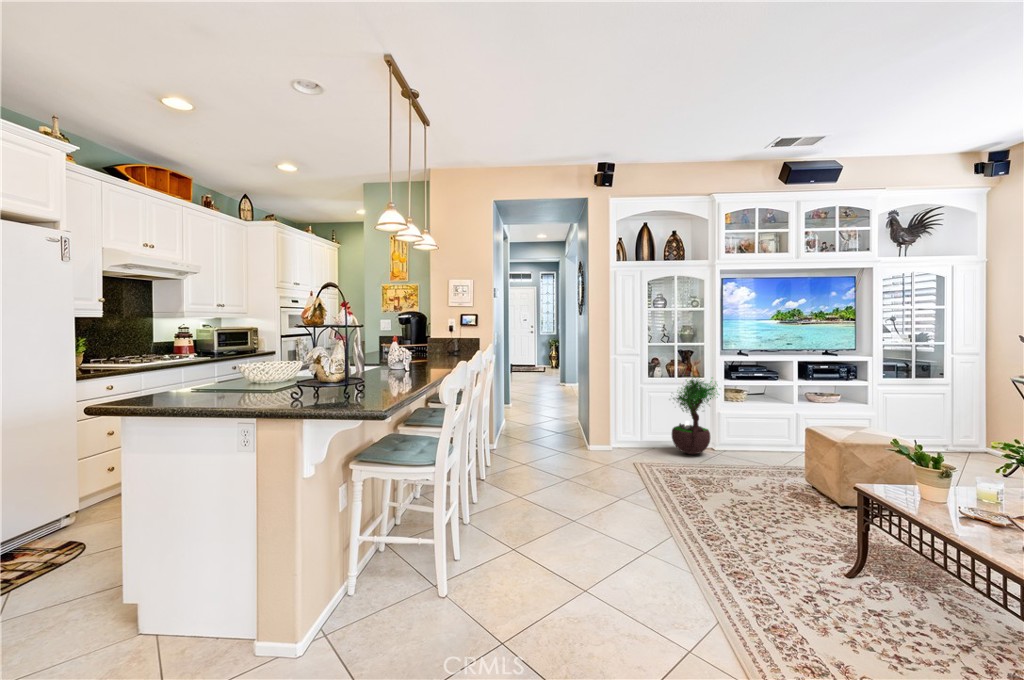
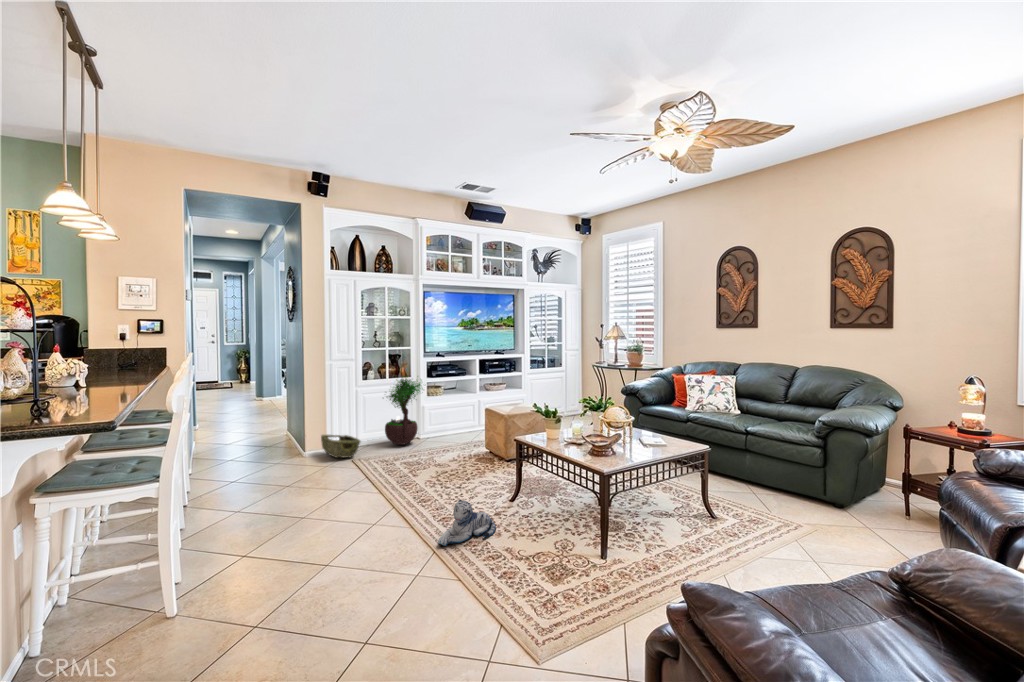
woven basket: none [604,431,644,459] -> present [321,435,360,458]
plush toy: none [724,560,819,628] -> present [438,500,496,546]

